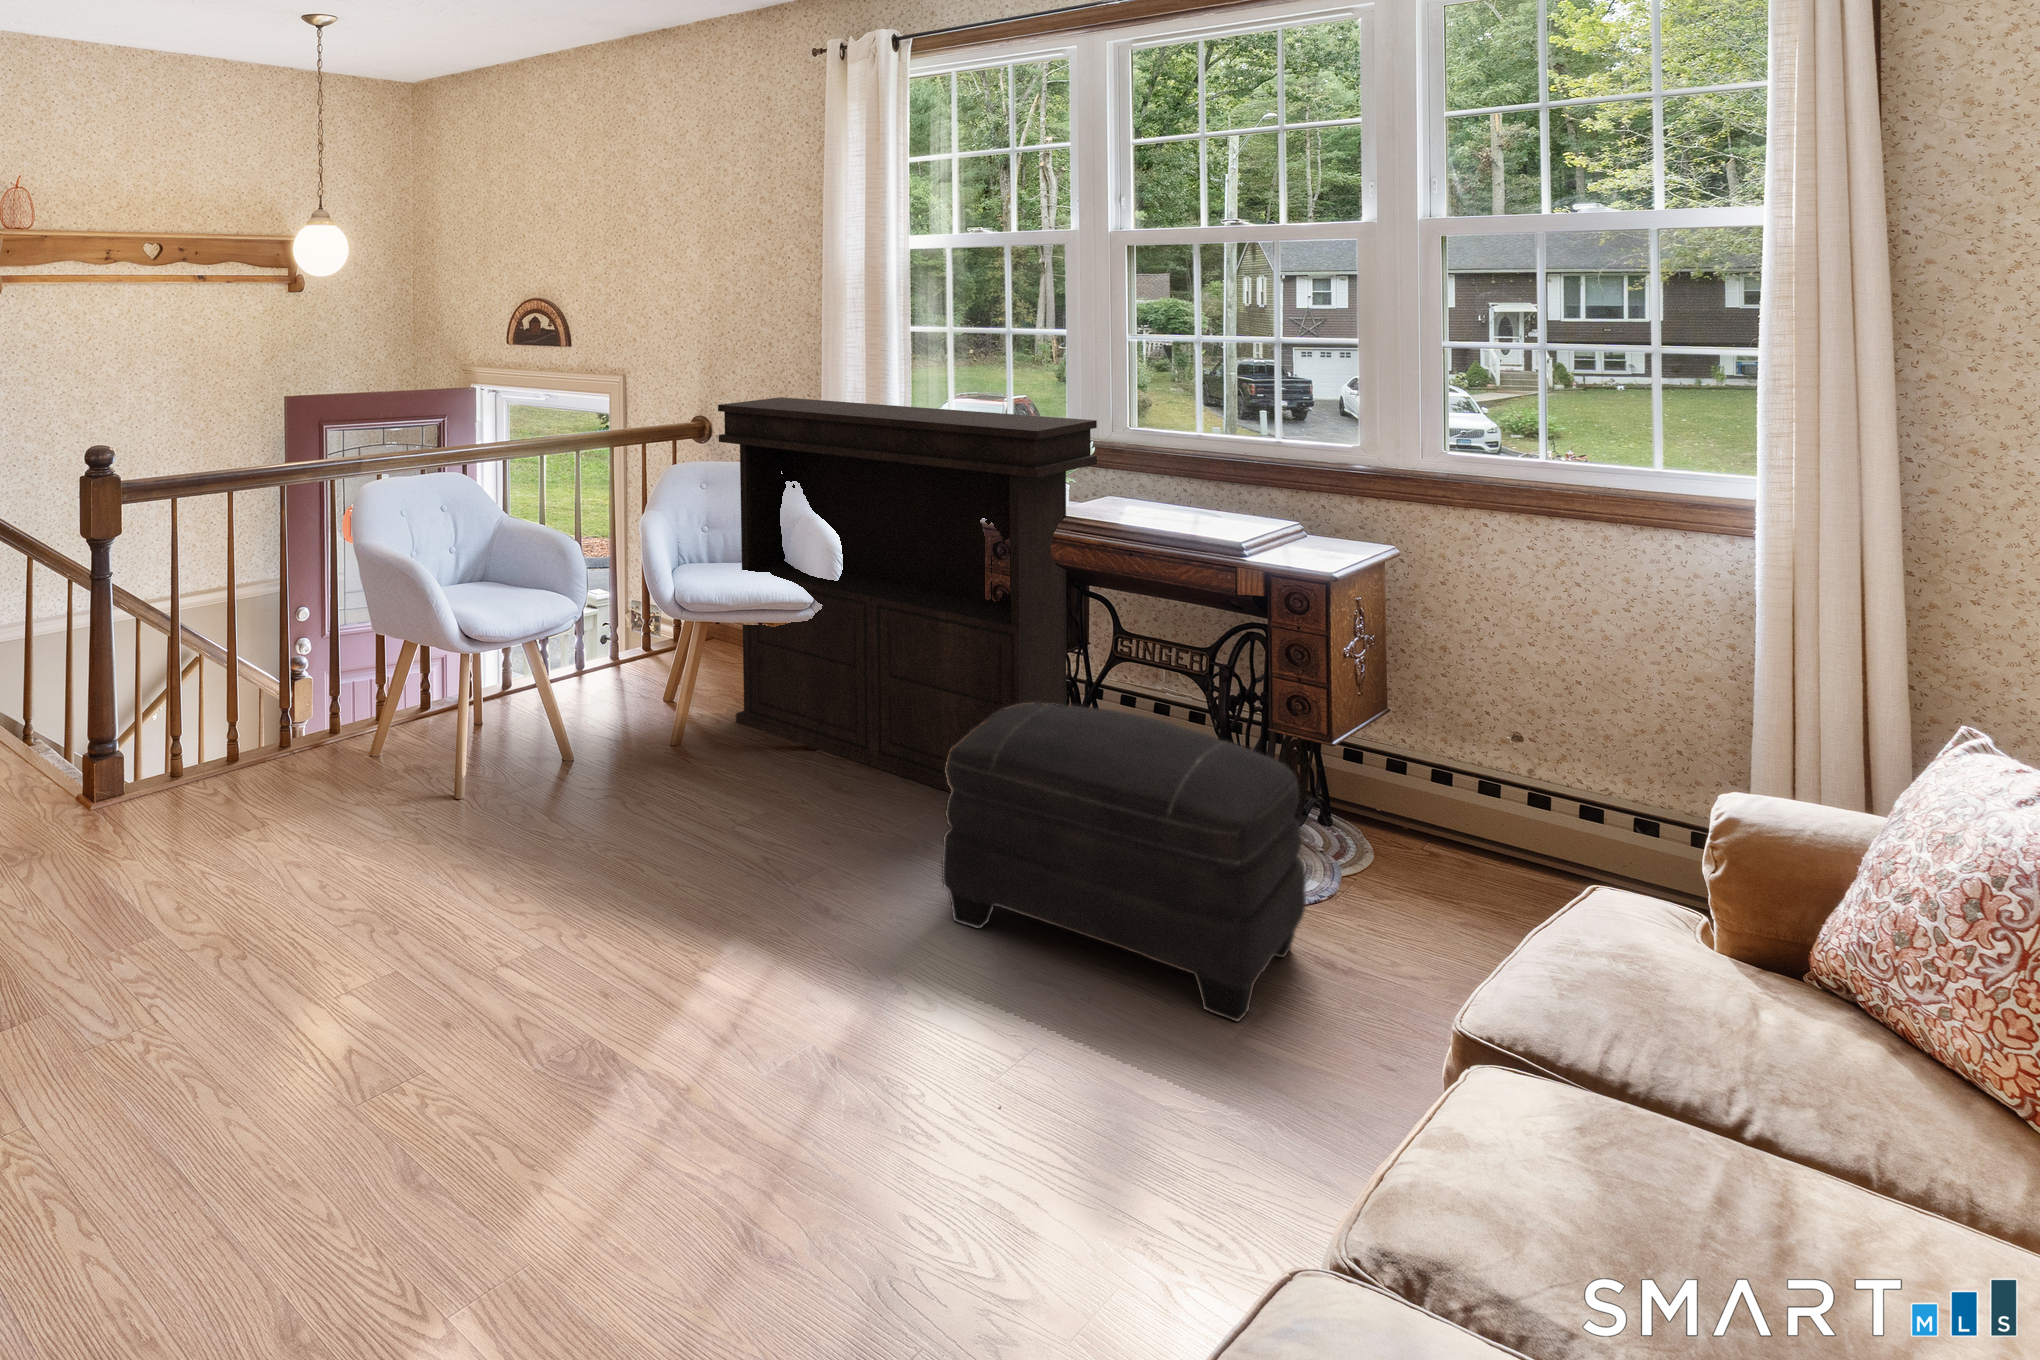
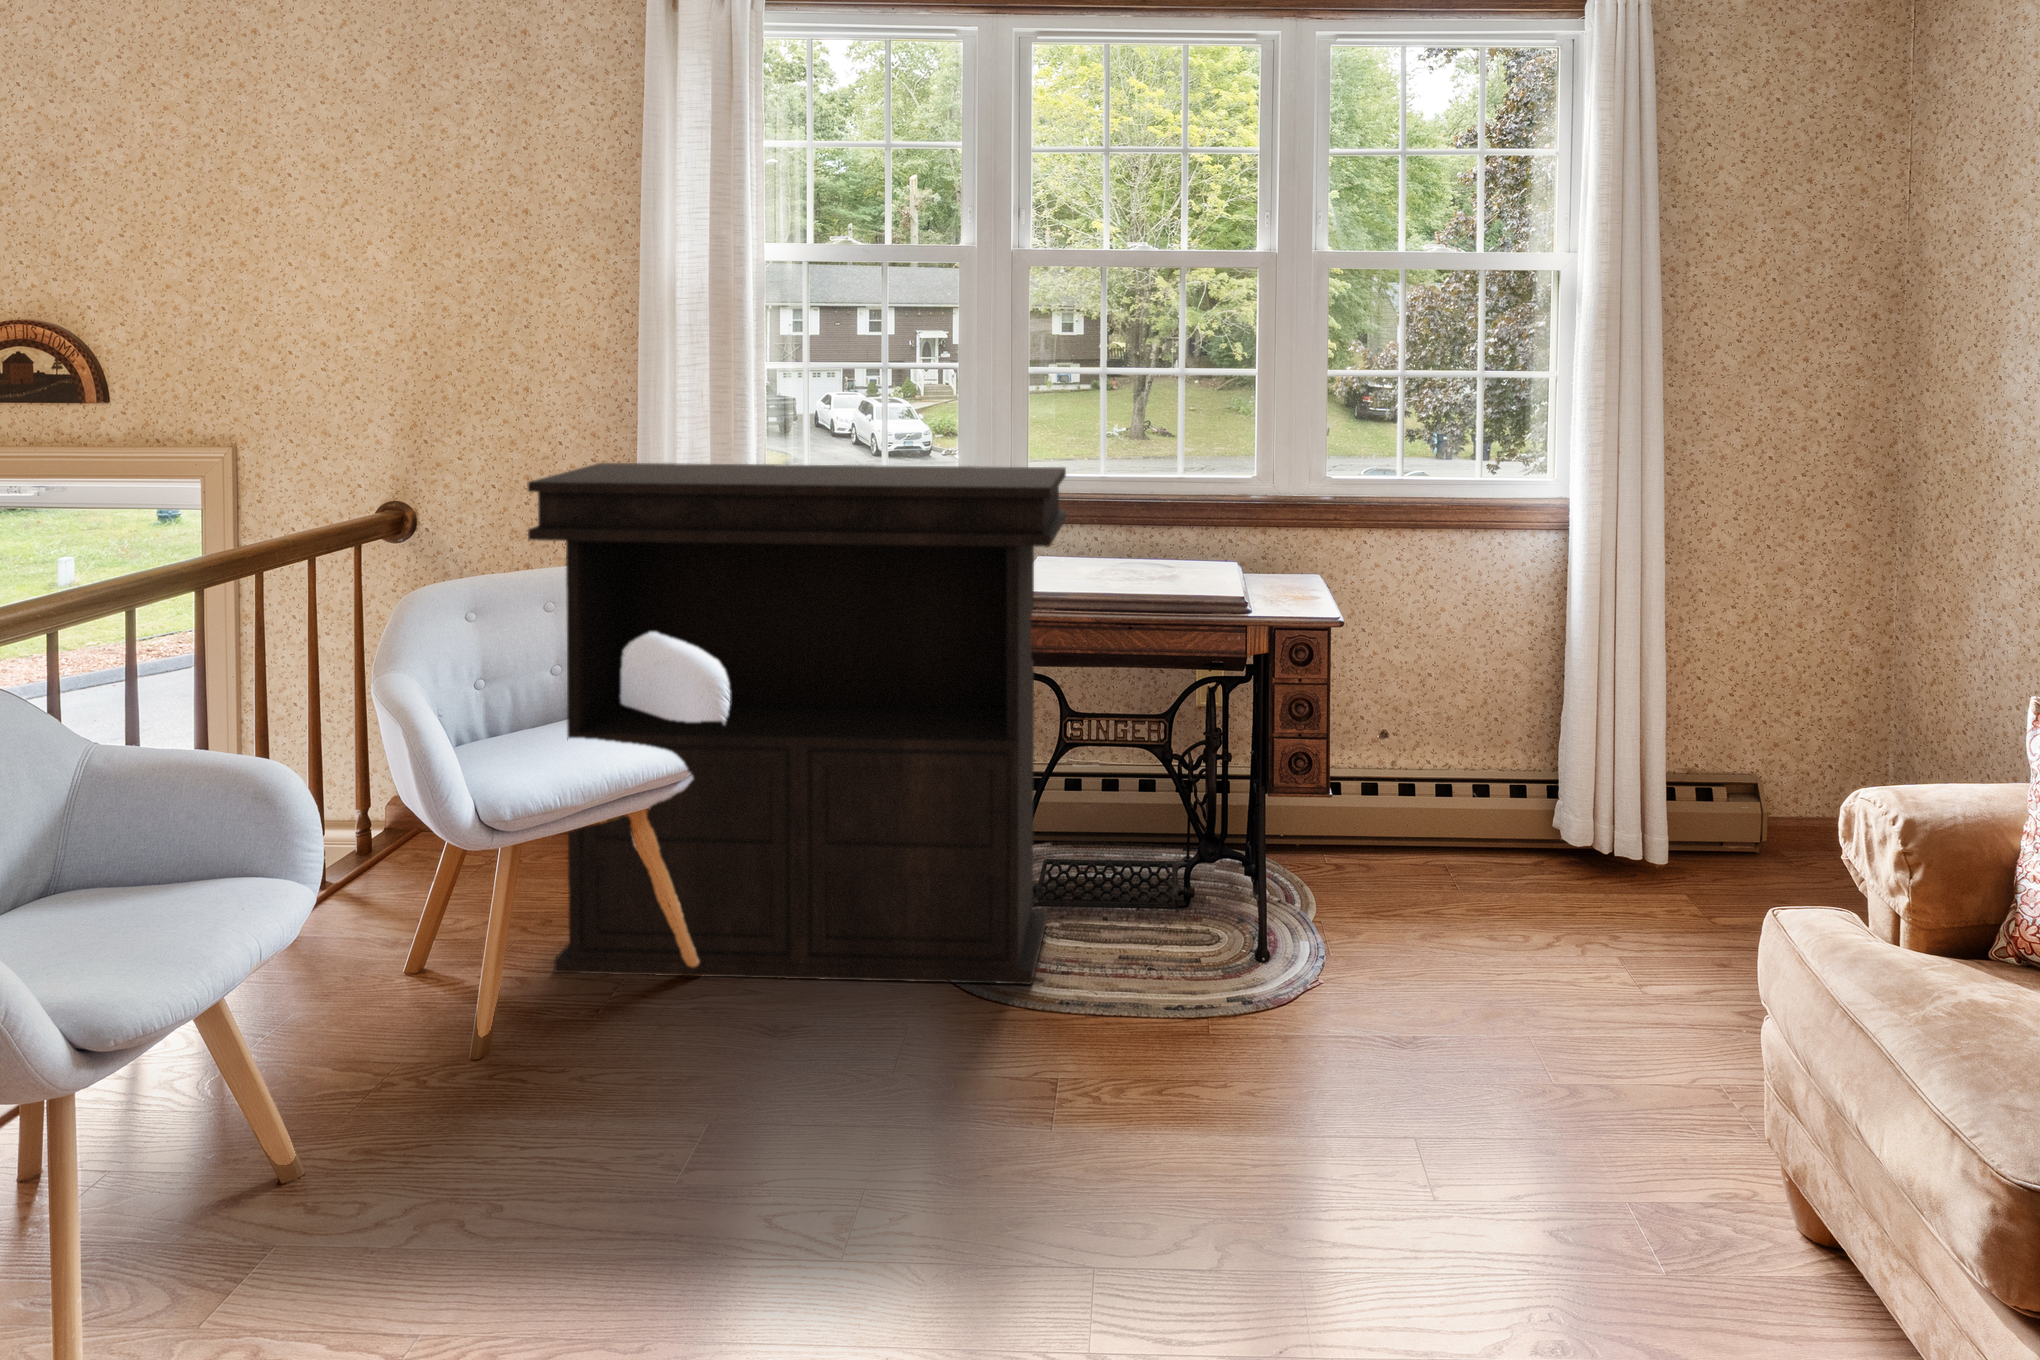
ottoman: present [942,703,1306,1021] -> none [1064,831,1459,1207]

